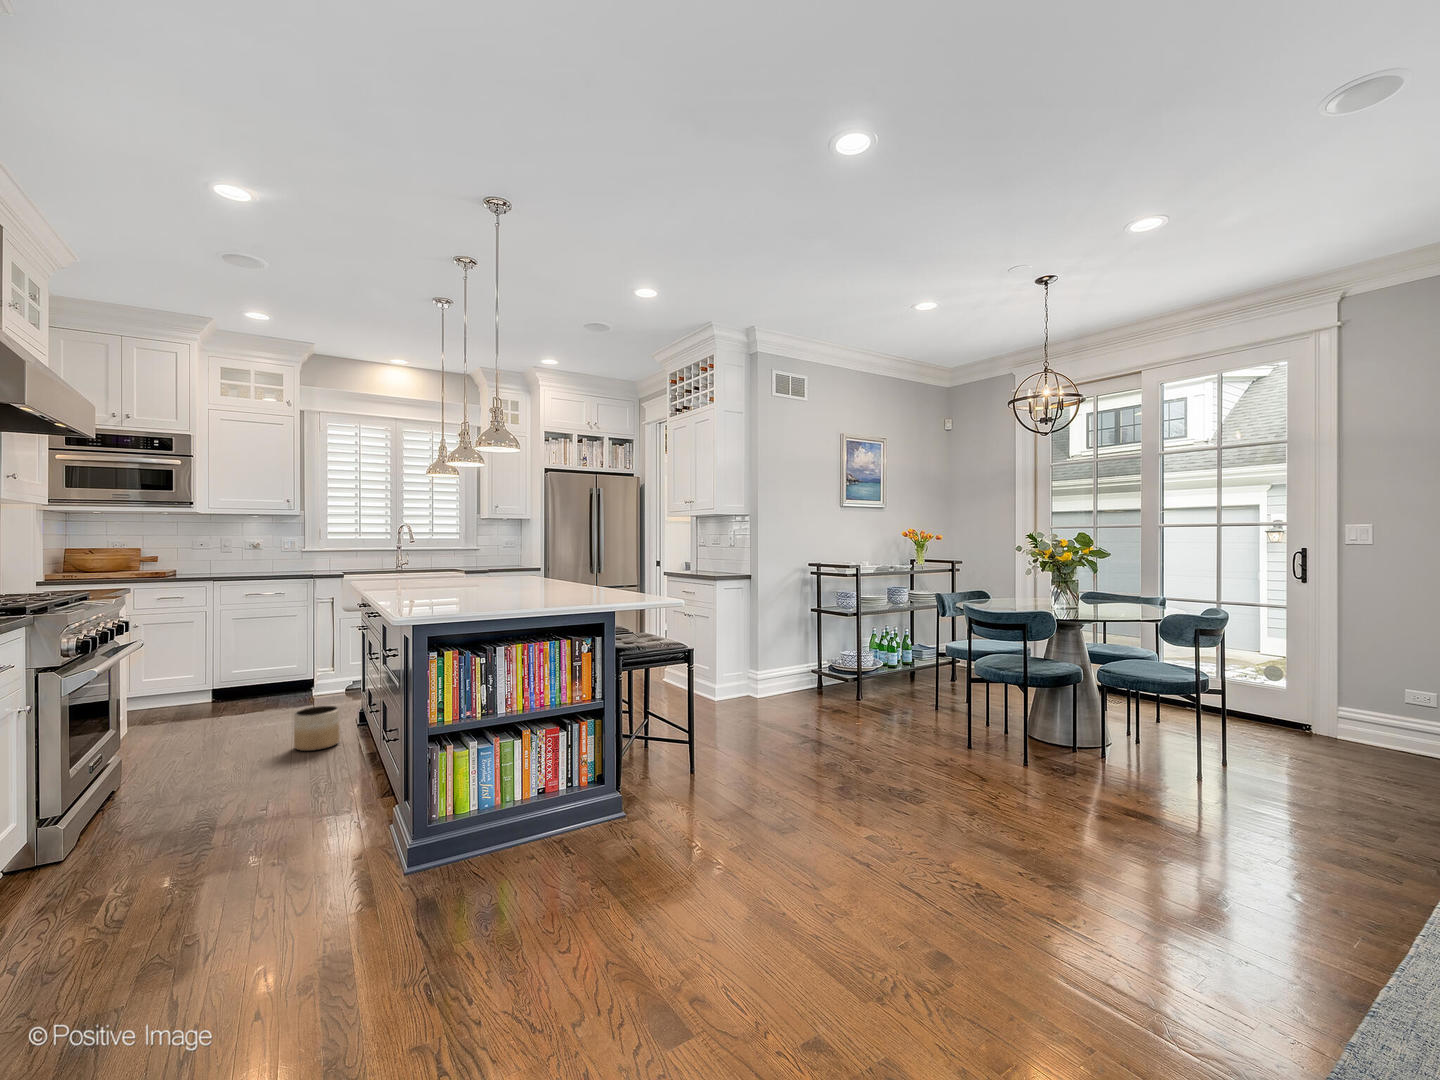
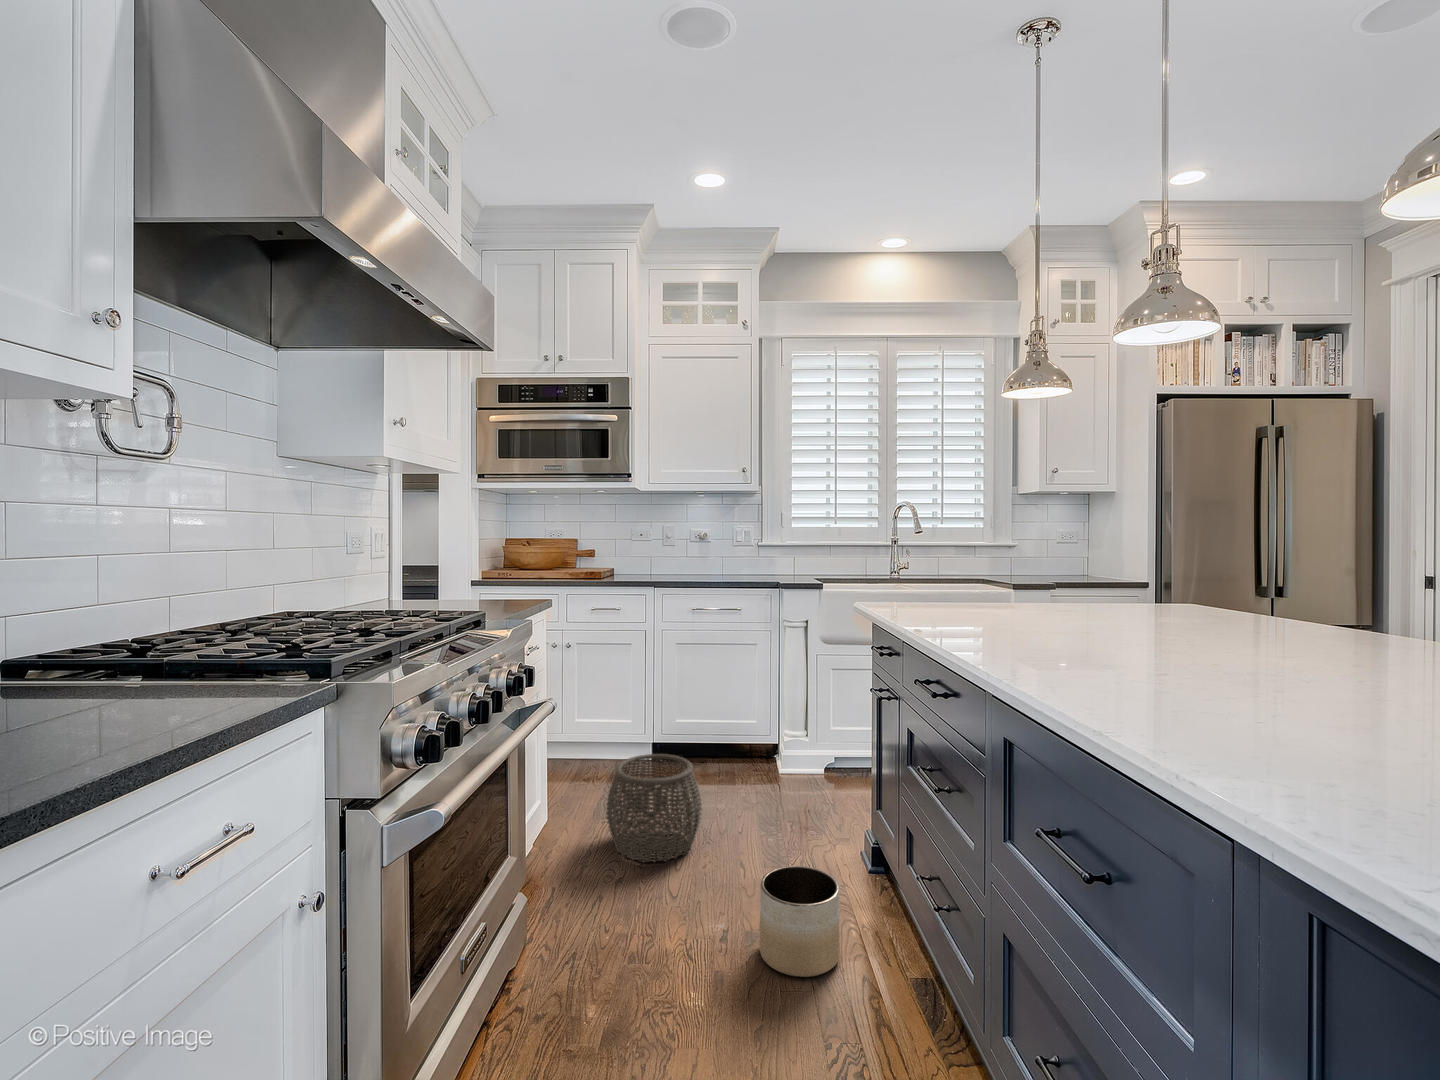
woven basket: none [184,677,257,738] -> present [606,754,702,862]

